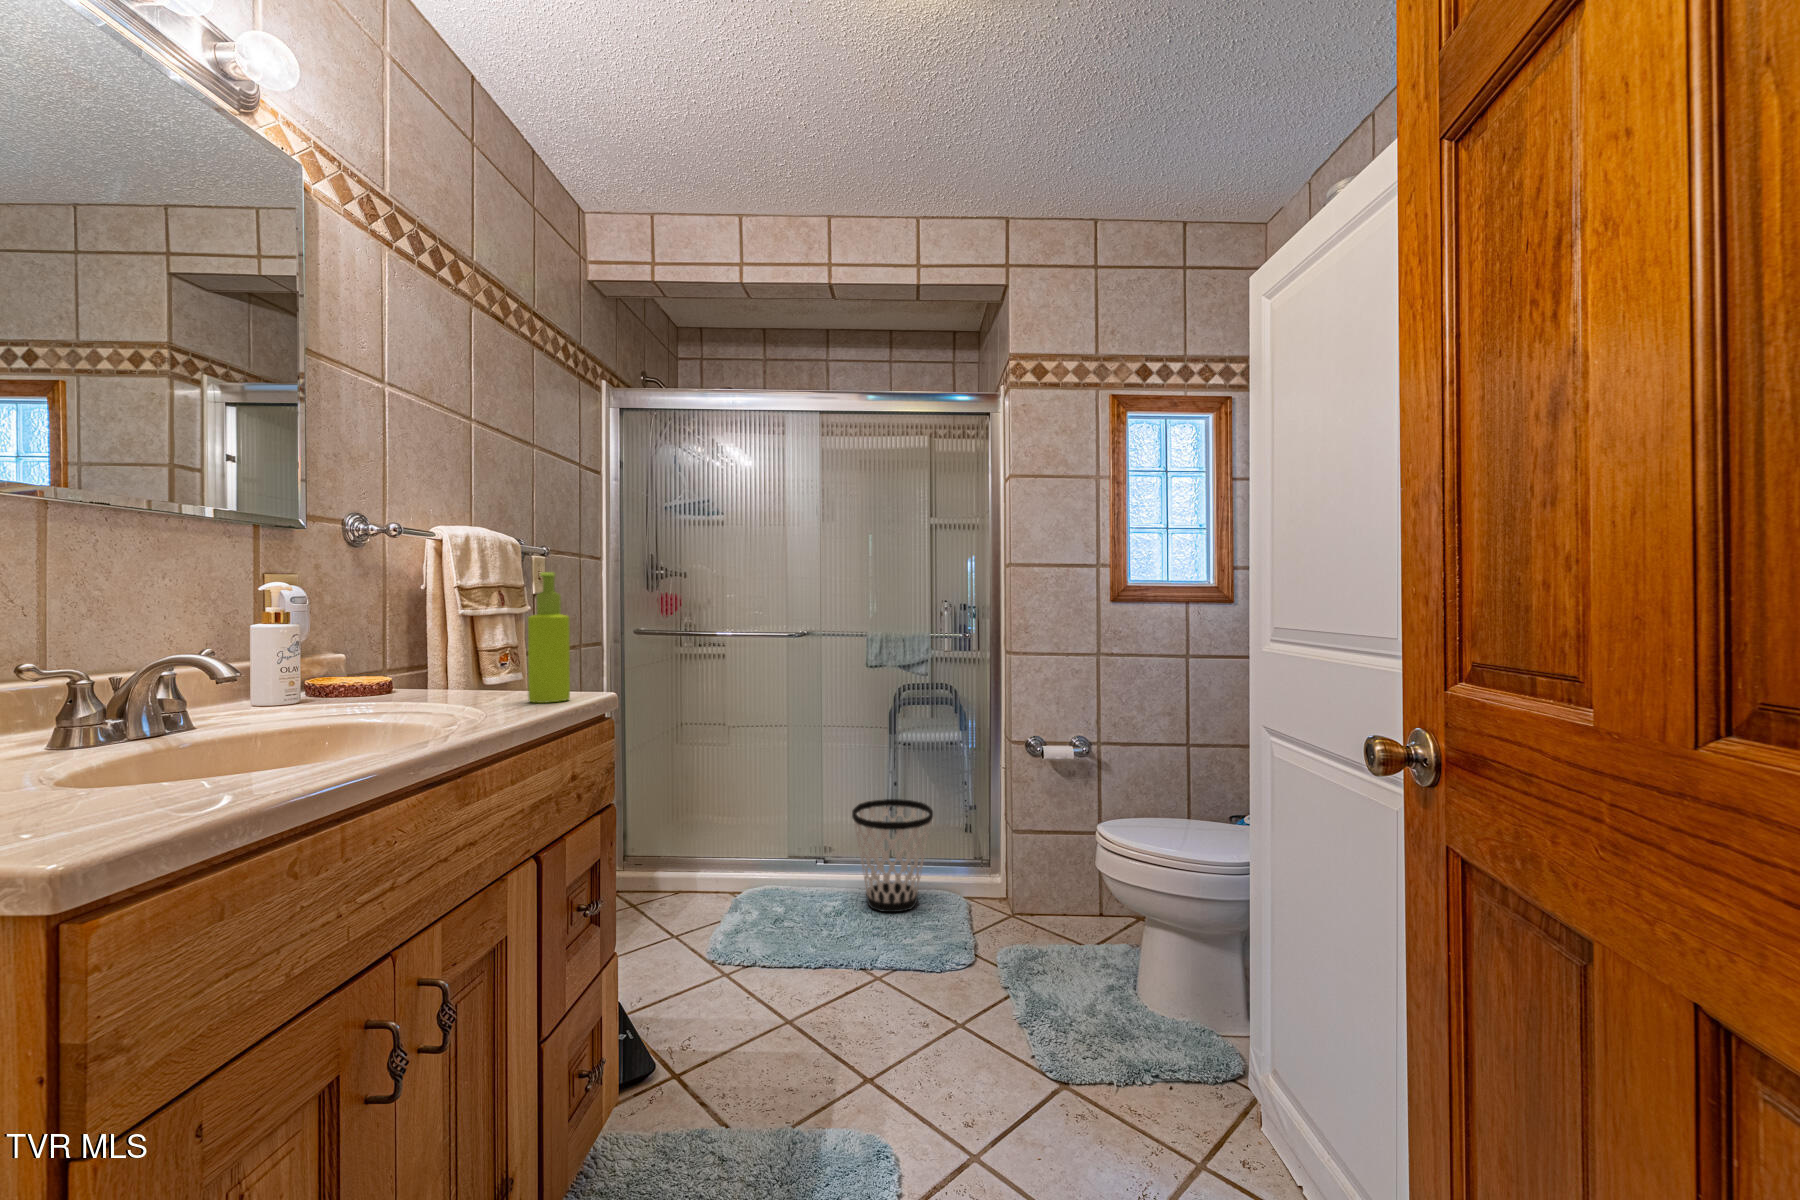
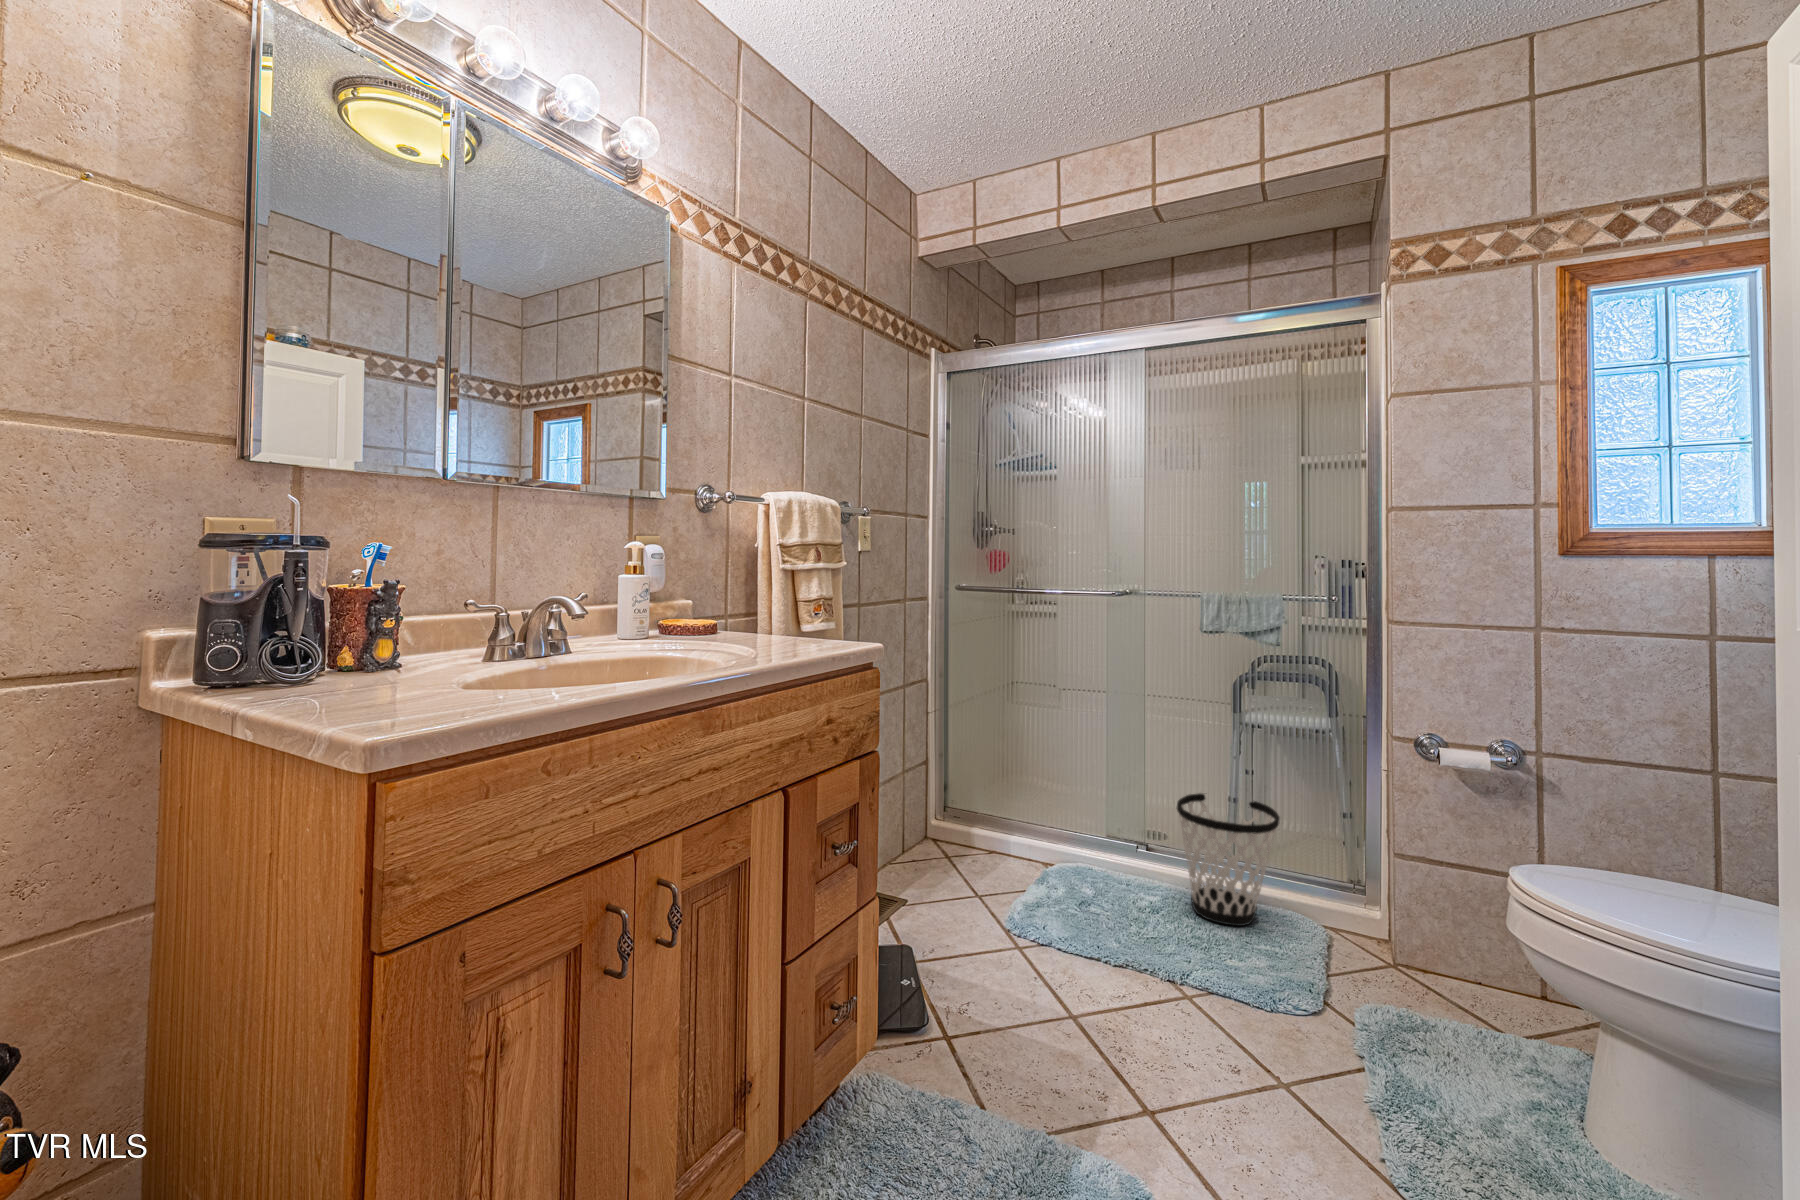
soap dispenser: present [528,572,570,703] -> none [797,526,833,651]

